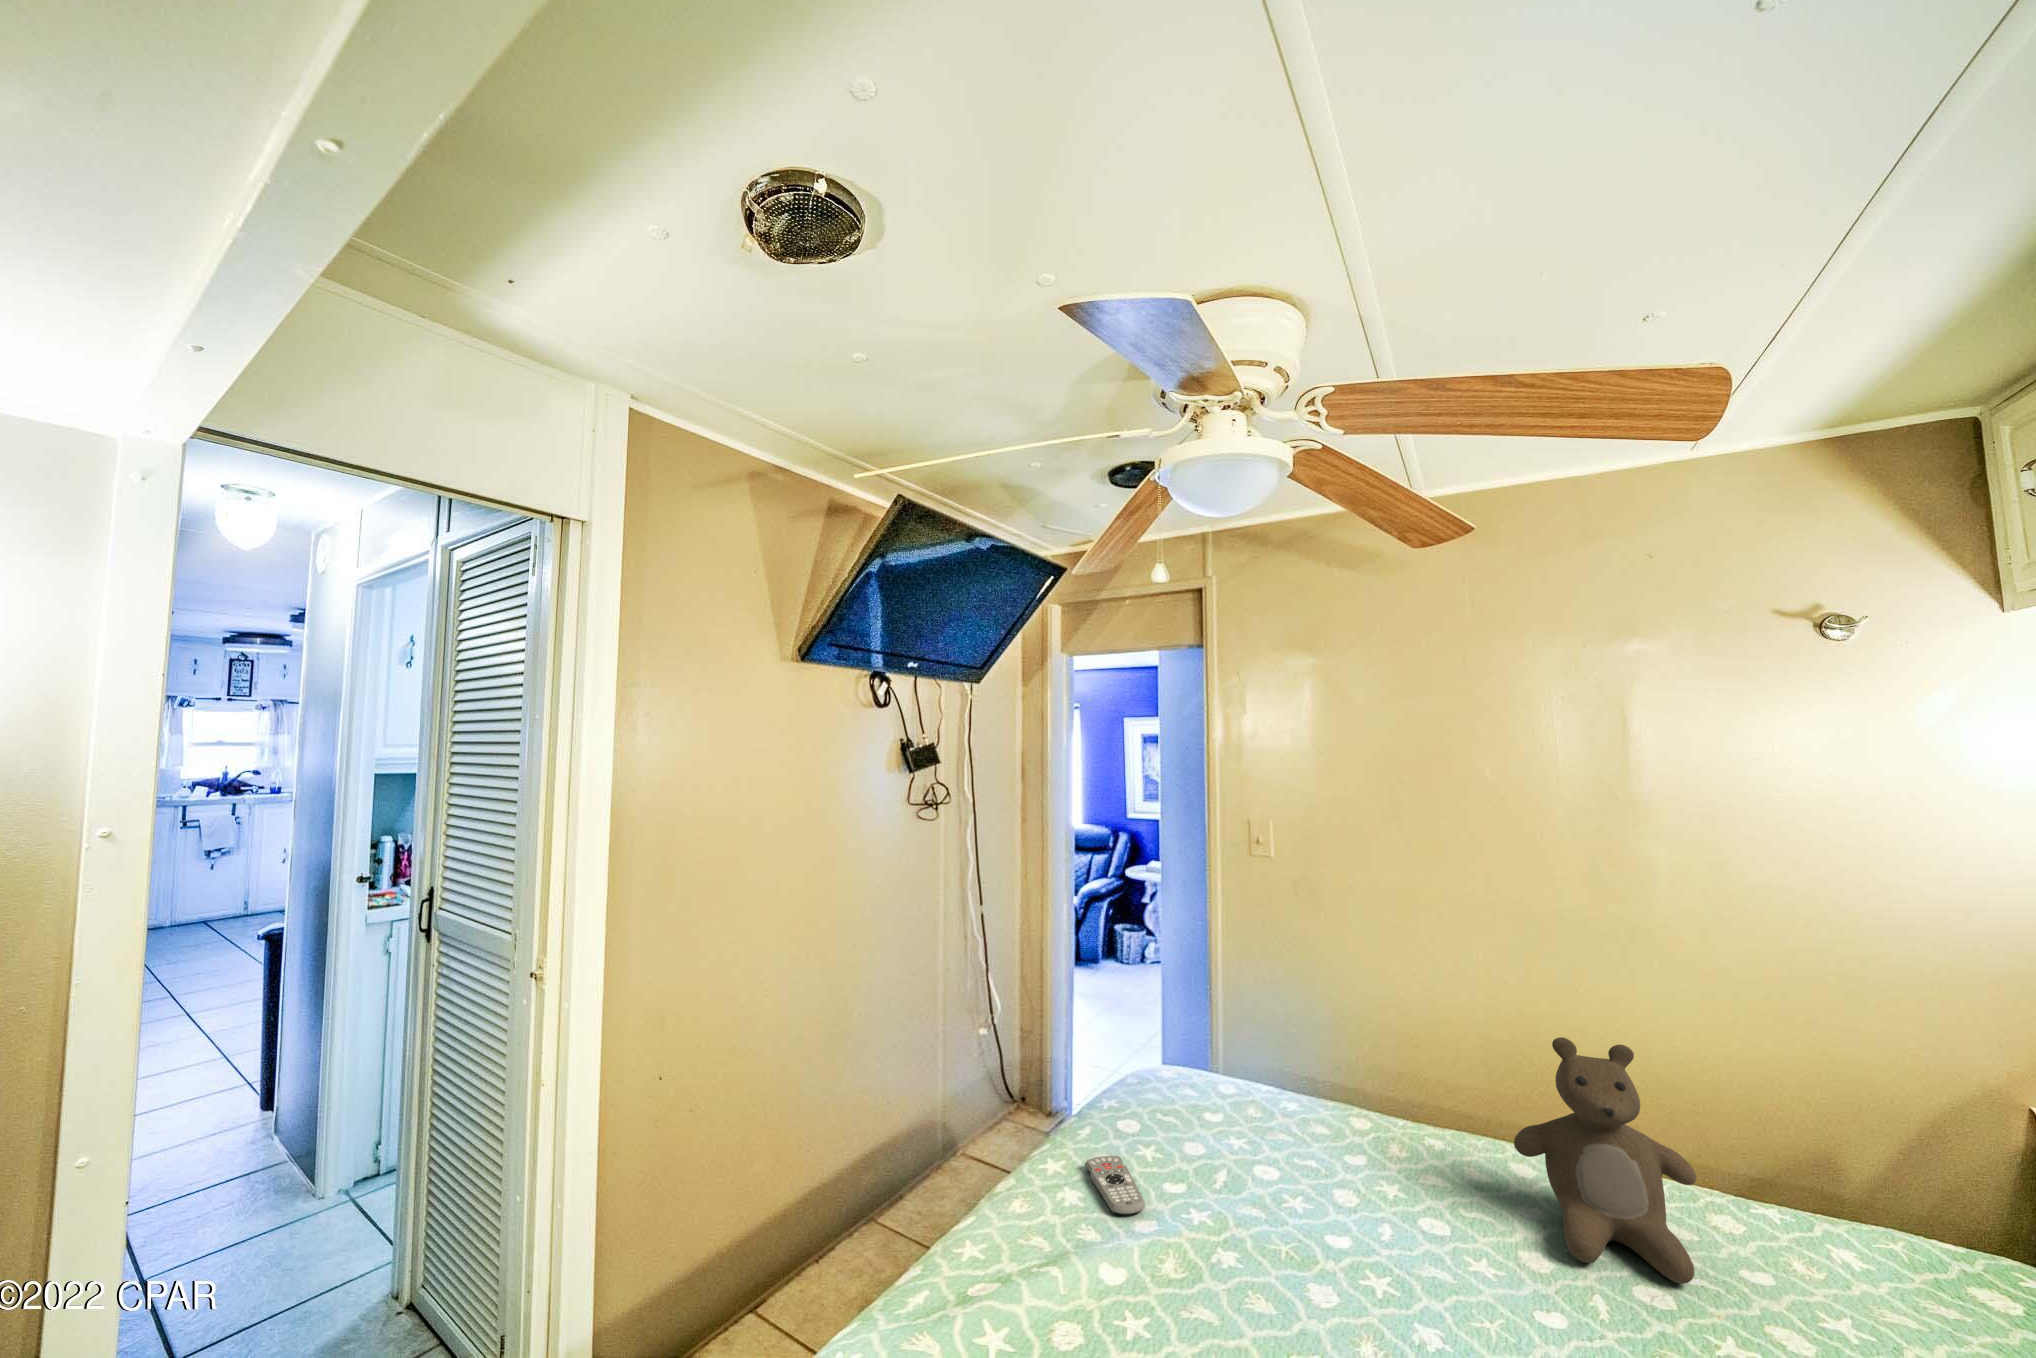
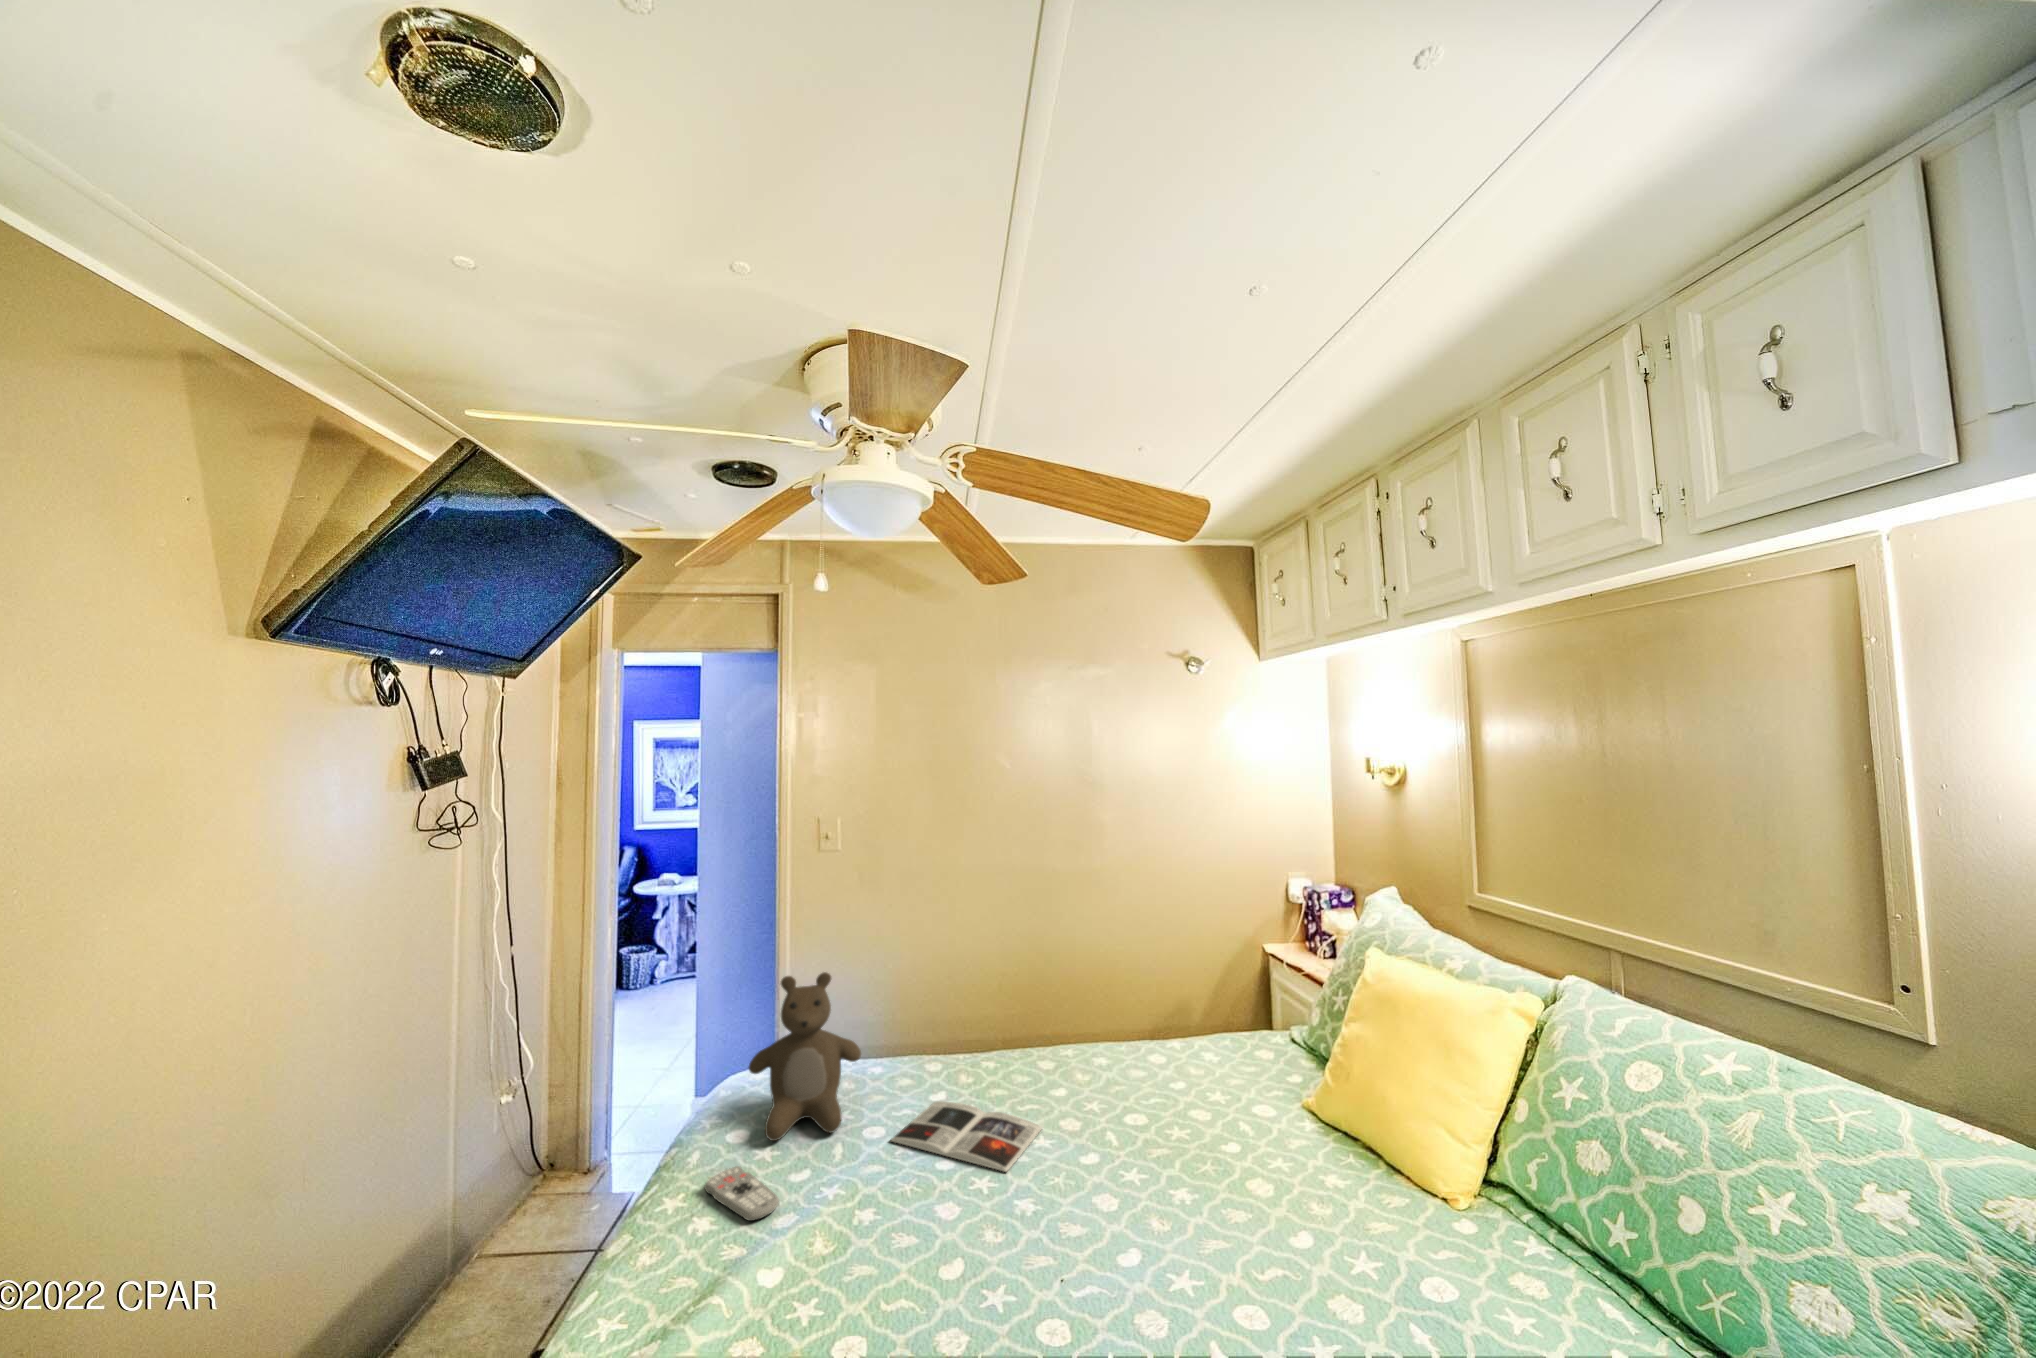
teddy bear: present [1514,1037,1697,1284] -> present [749,972,861,1141]
magazine: none [1278,1164,1484,1283] -> present [891,1101,1042,1172]

